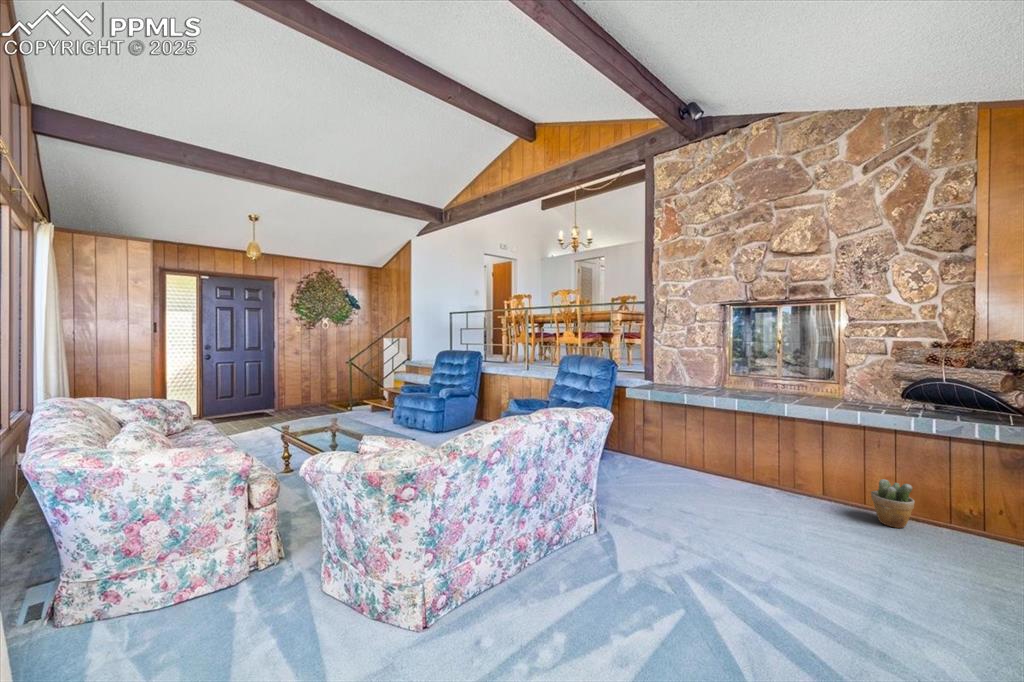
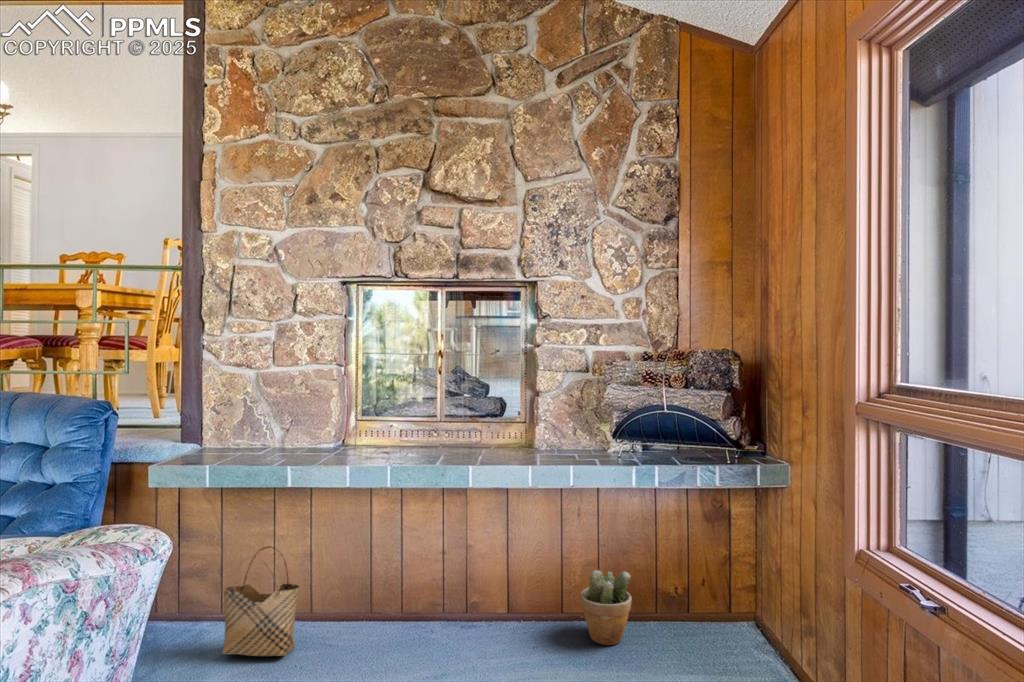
woven basket: none [660,430,695,480] -> present [222,546,299,656]

